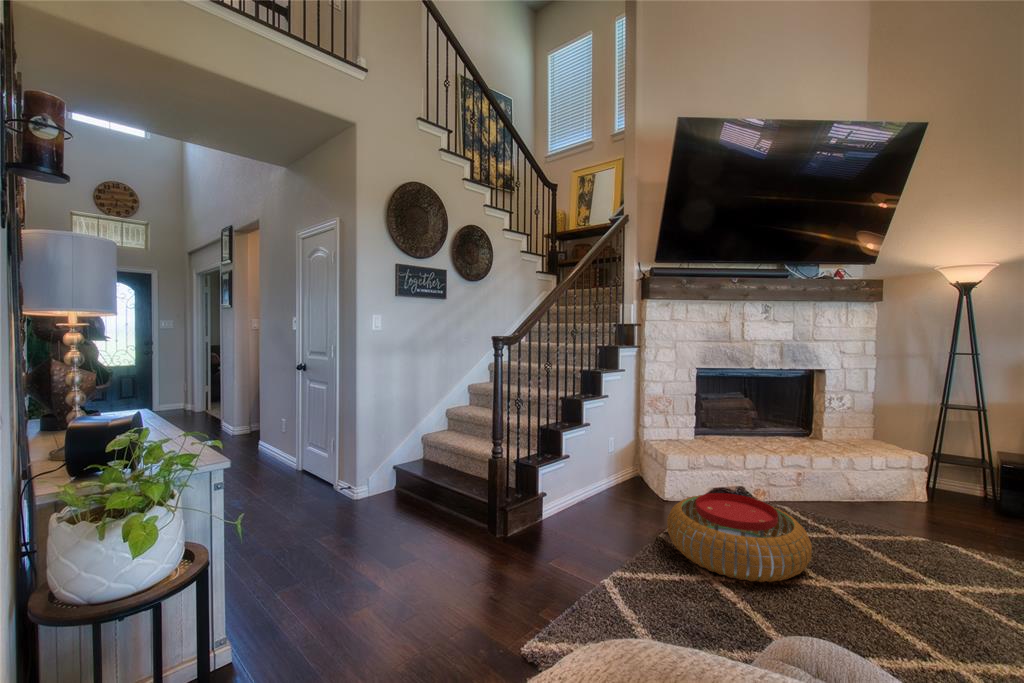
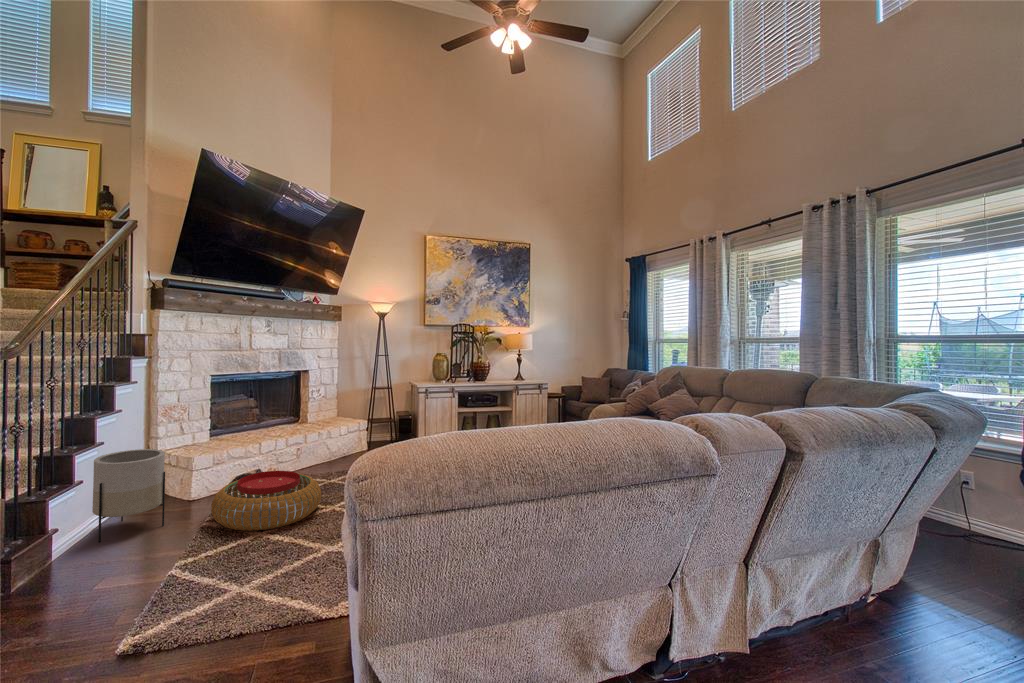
planter: none [576,434,631,521] -> present [92,449,165,542]

